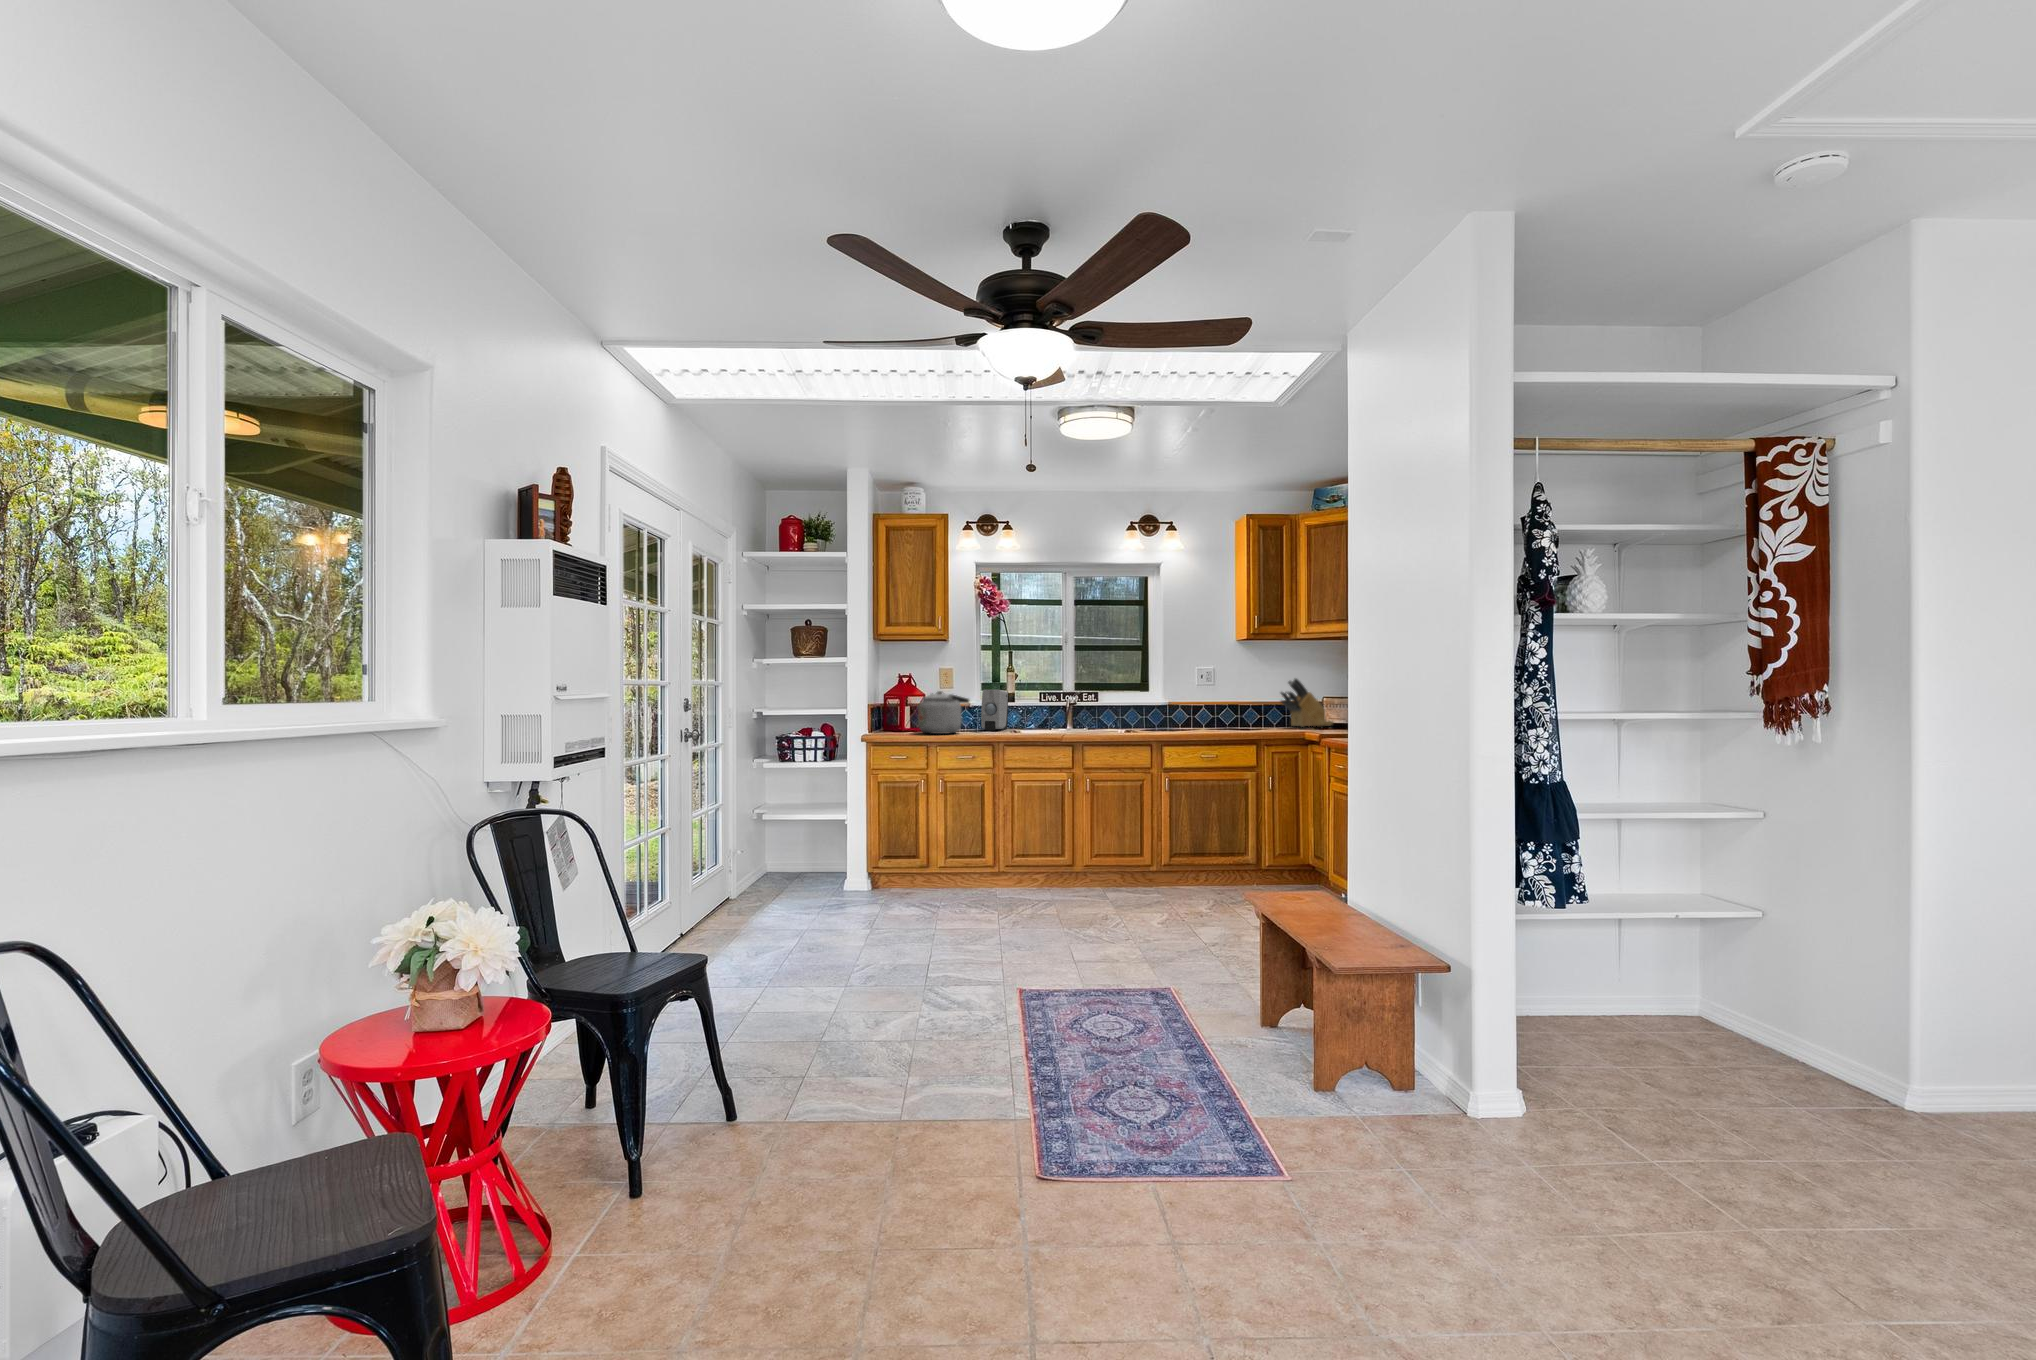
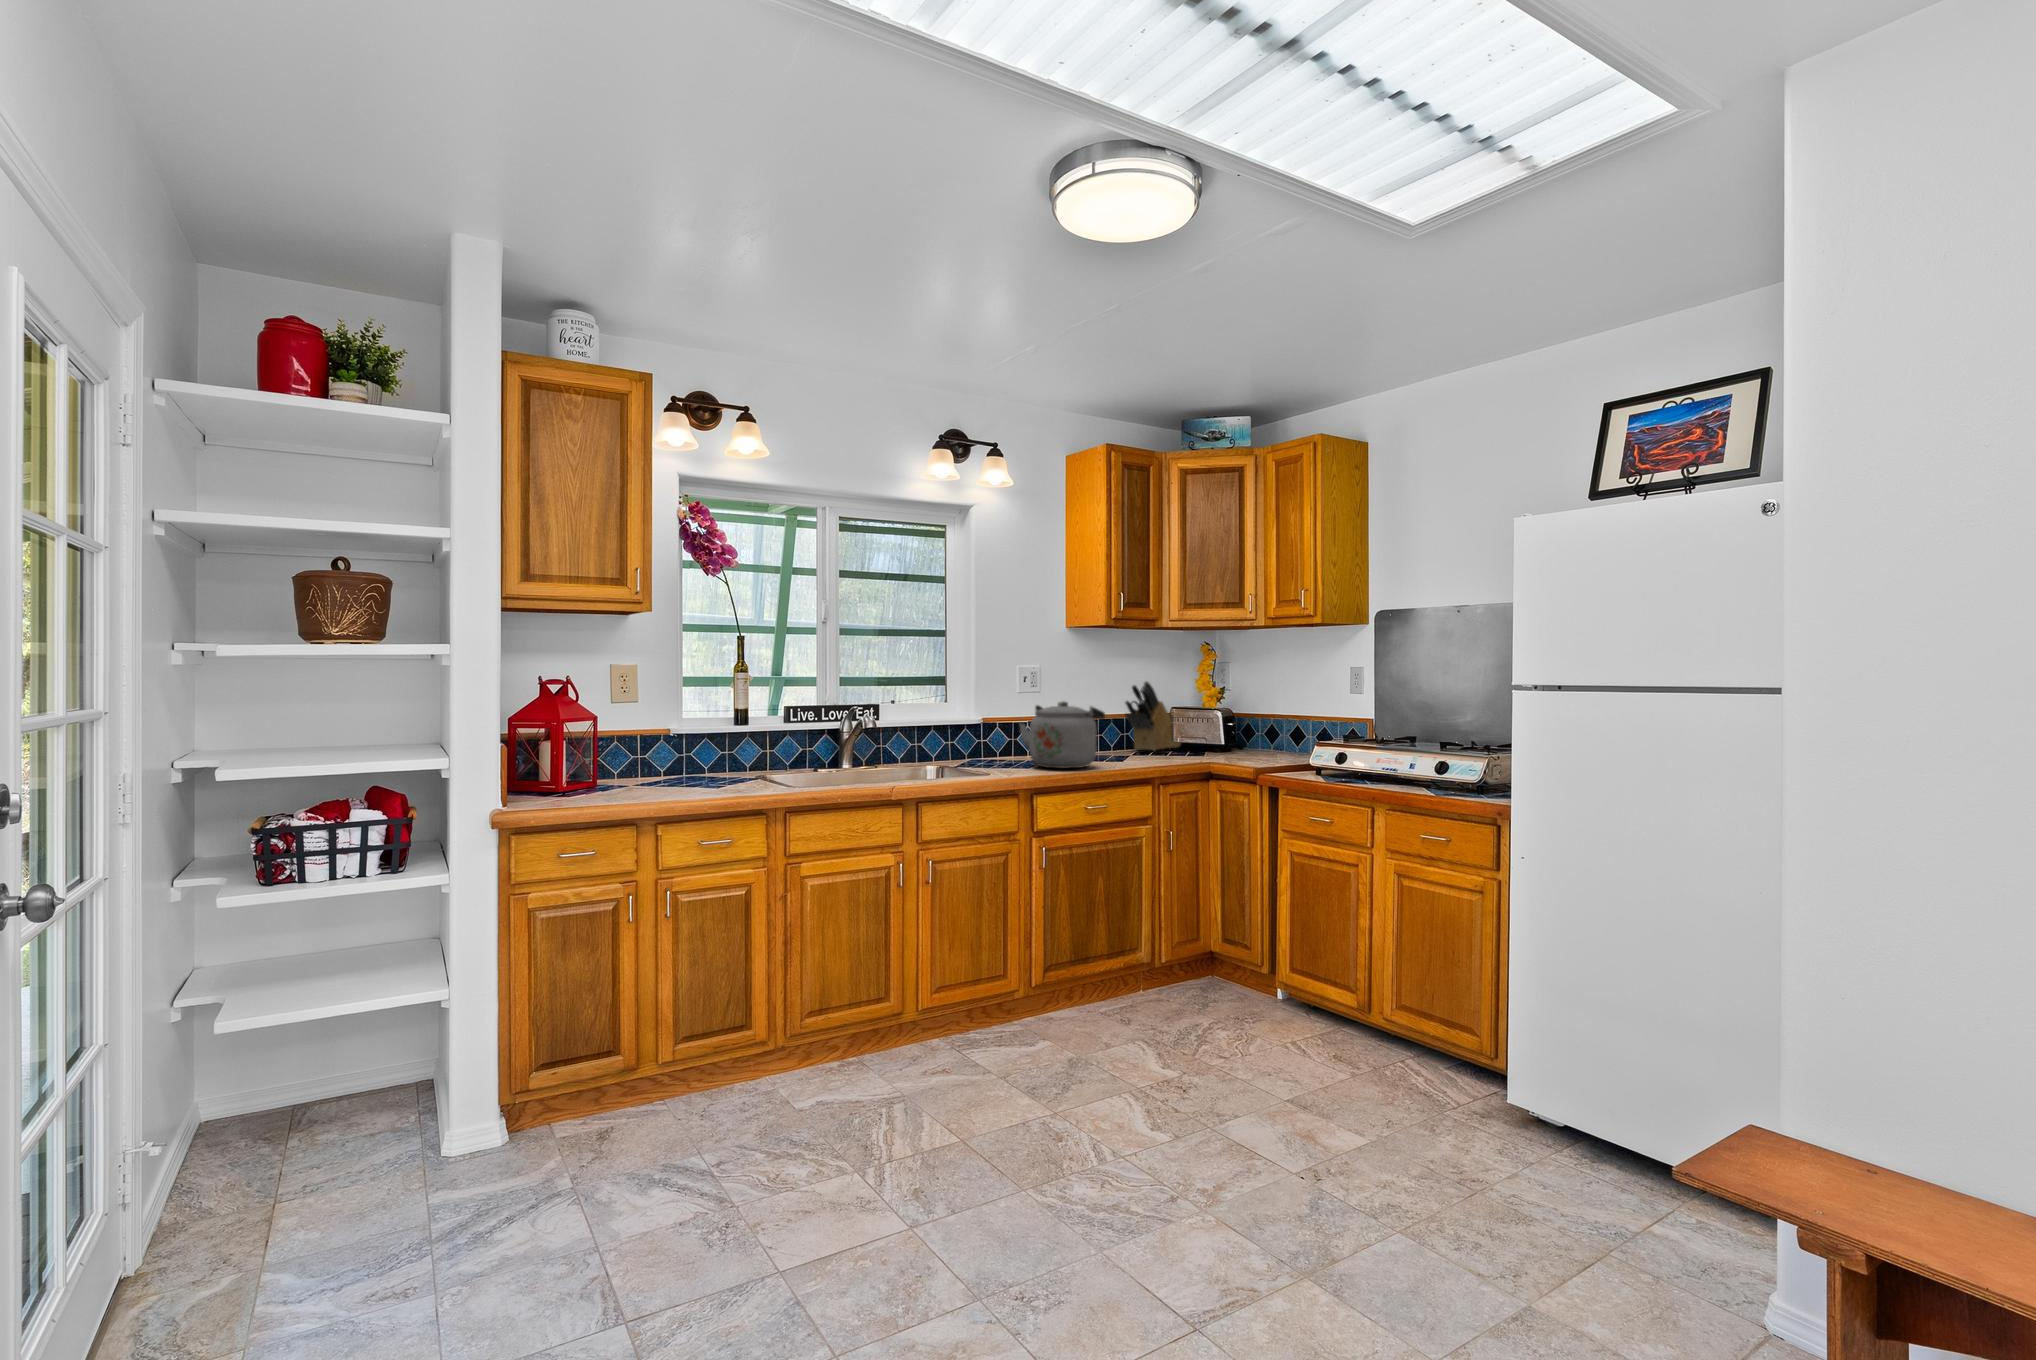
soap dispenser: present [981,689,1008,730] -> none [703,706,742,781]
kettle: present [918,691,969,734] -> present [1020,701,1105,768]

